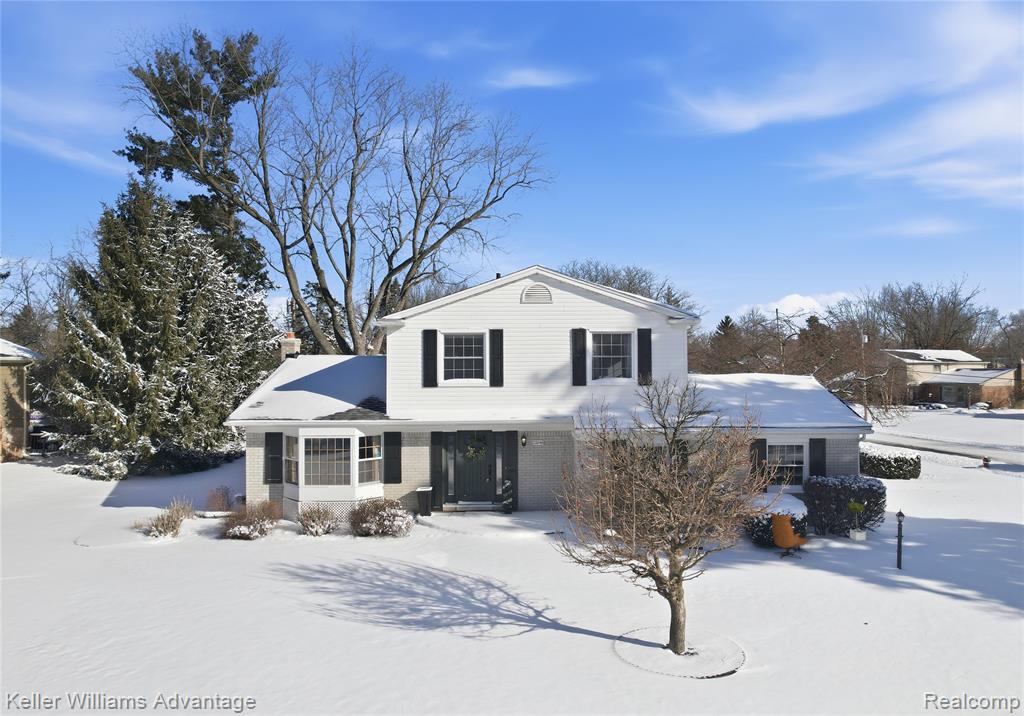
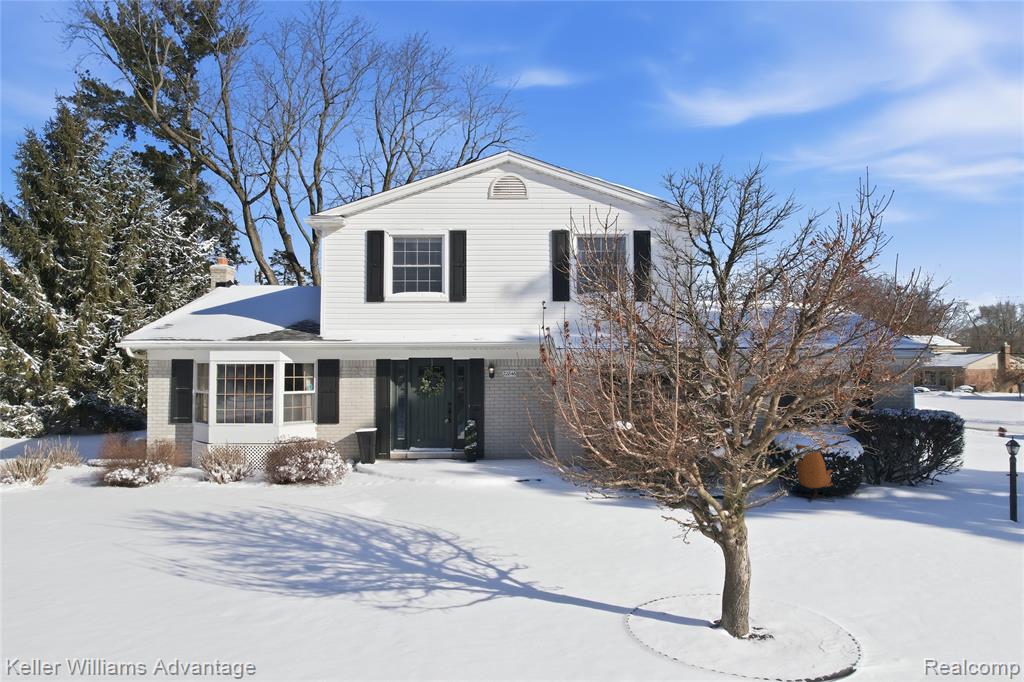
potted tree: present [847,503,866,540] -> none [871,437,896,483]

